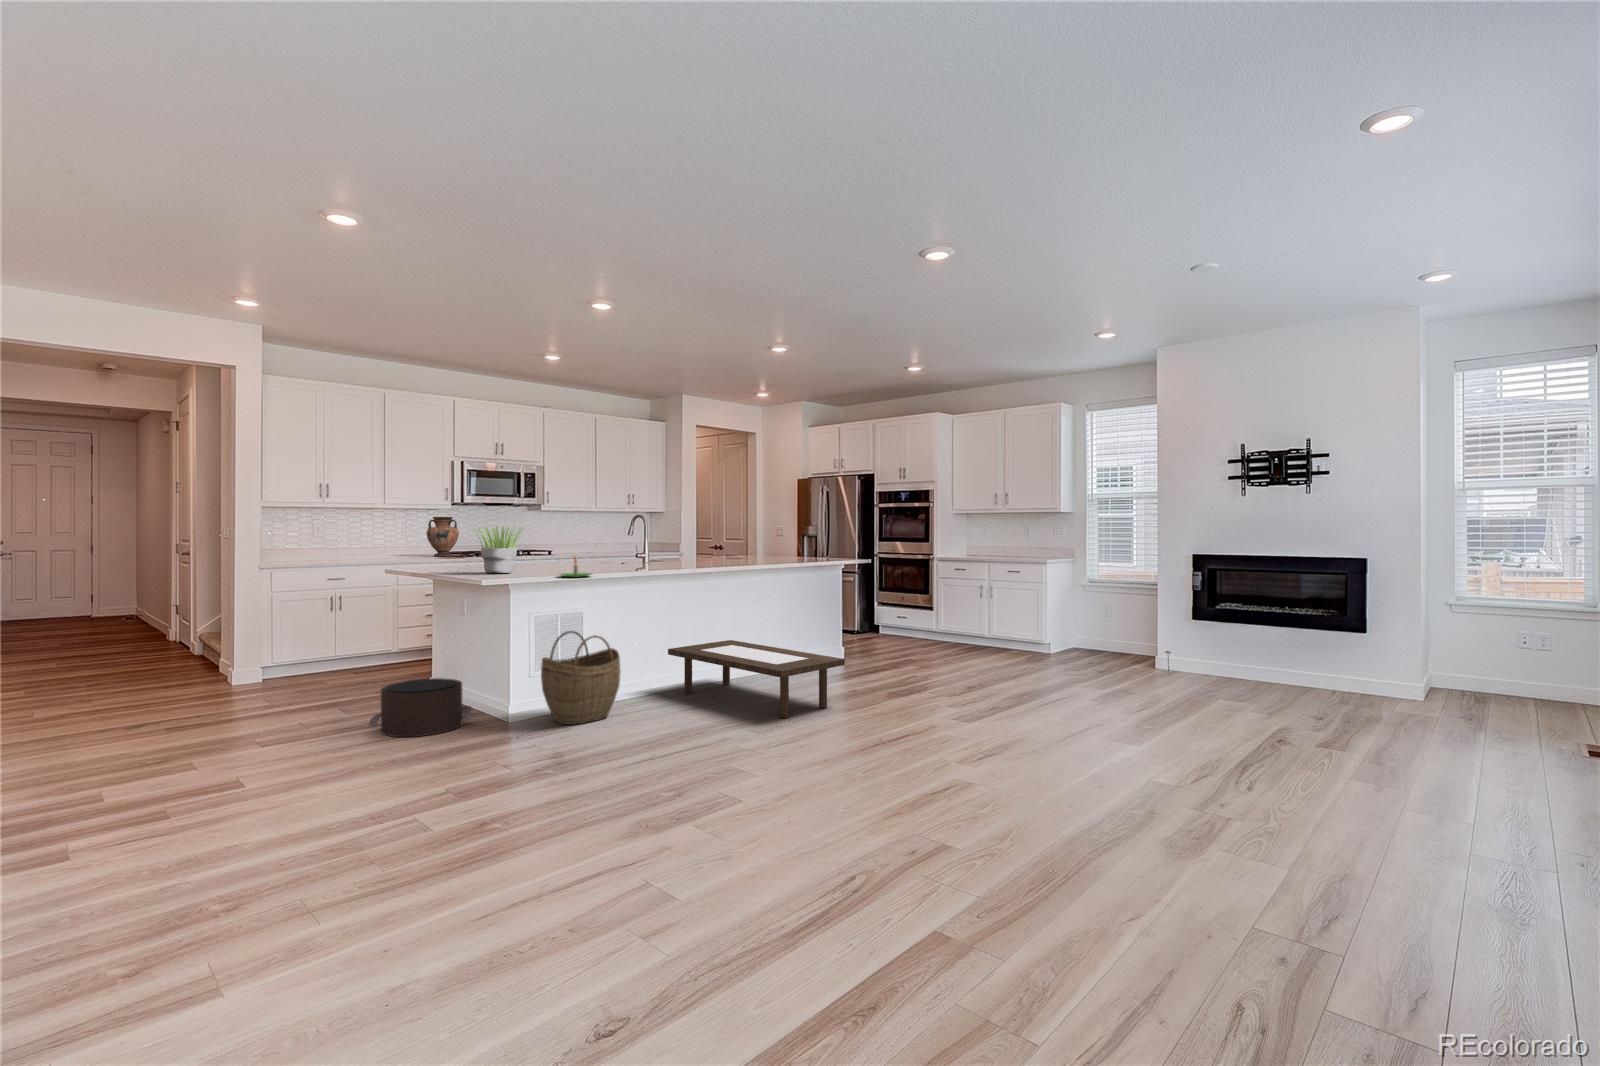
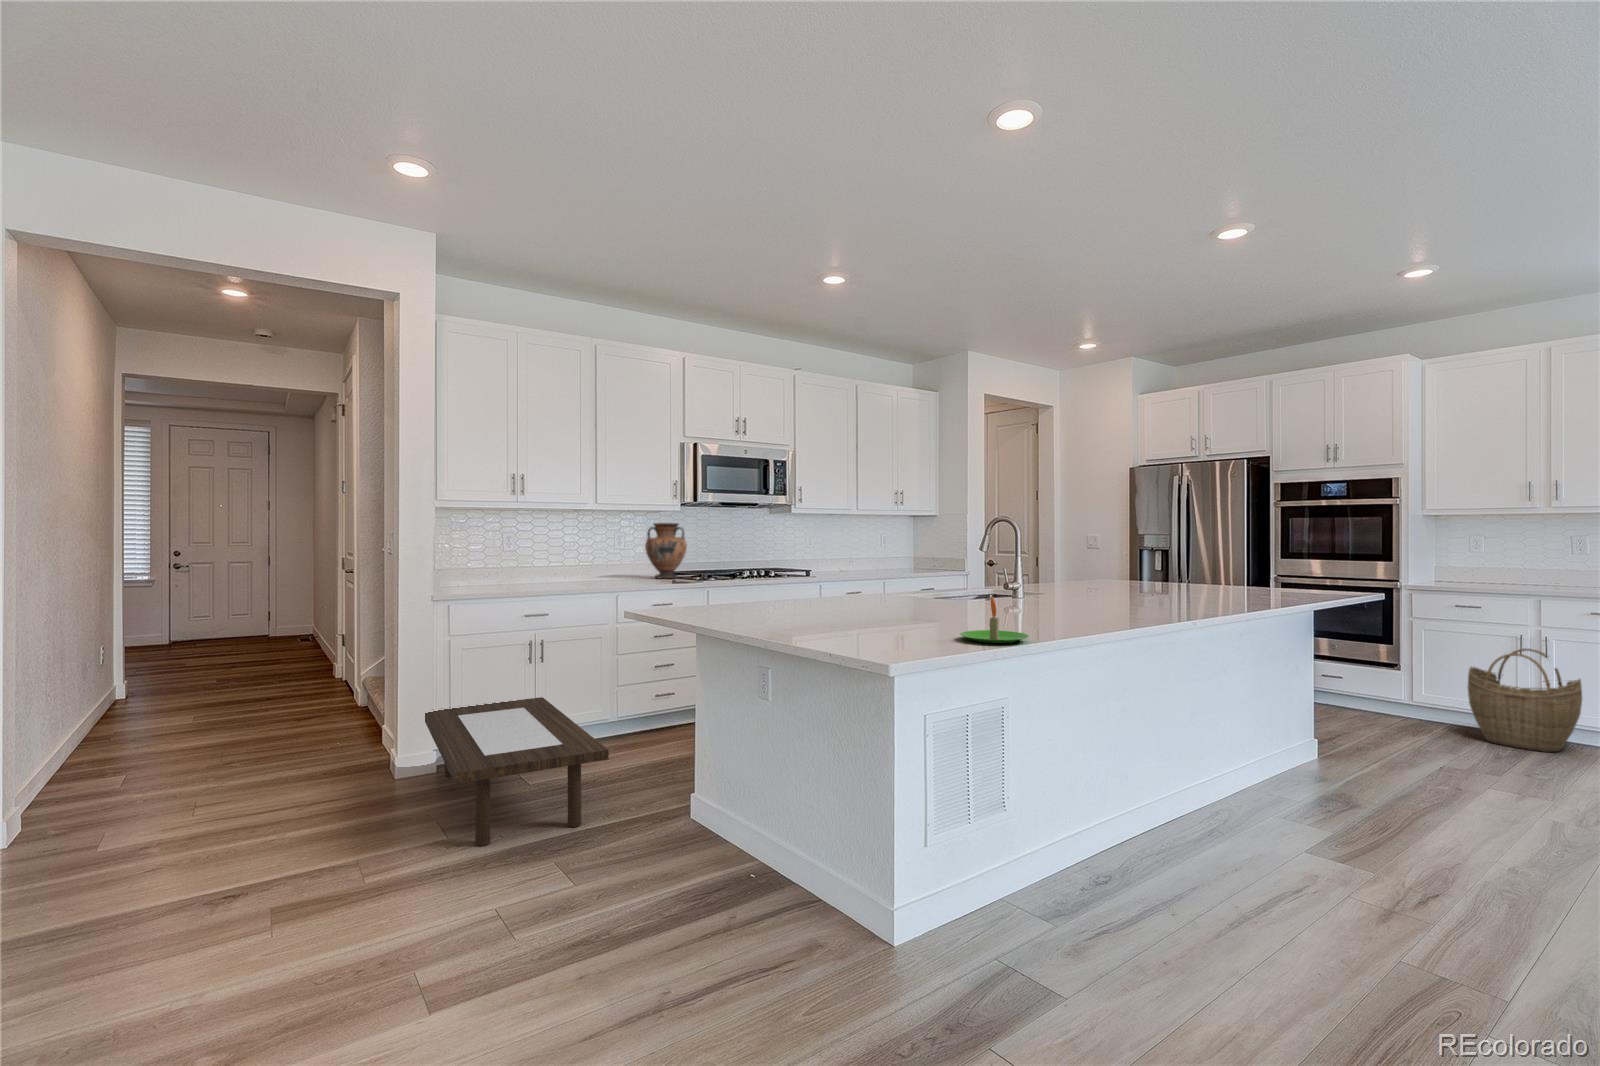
potted plant: present [474,526,523,574] -> none [771,537,873,626]
woven basket: present [541,631,620,725] -> present [1468,648,1582,752]
coffee table: present [668,640,845,718] -> present [425,697,609,846]
pouf: present [368,678,472,737] -> none [627,827,817,977]

